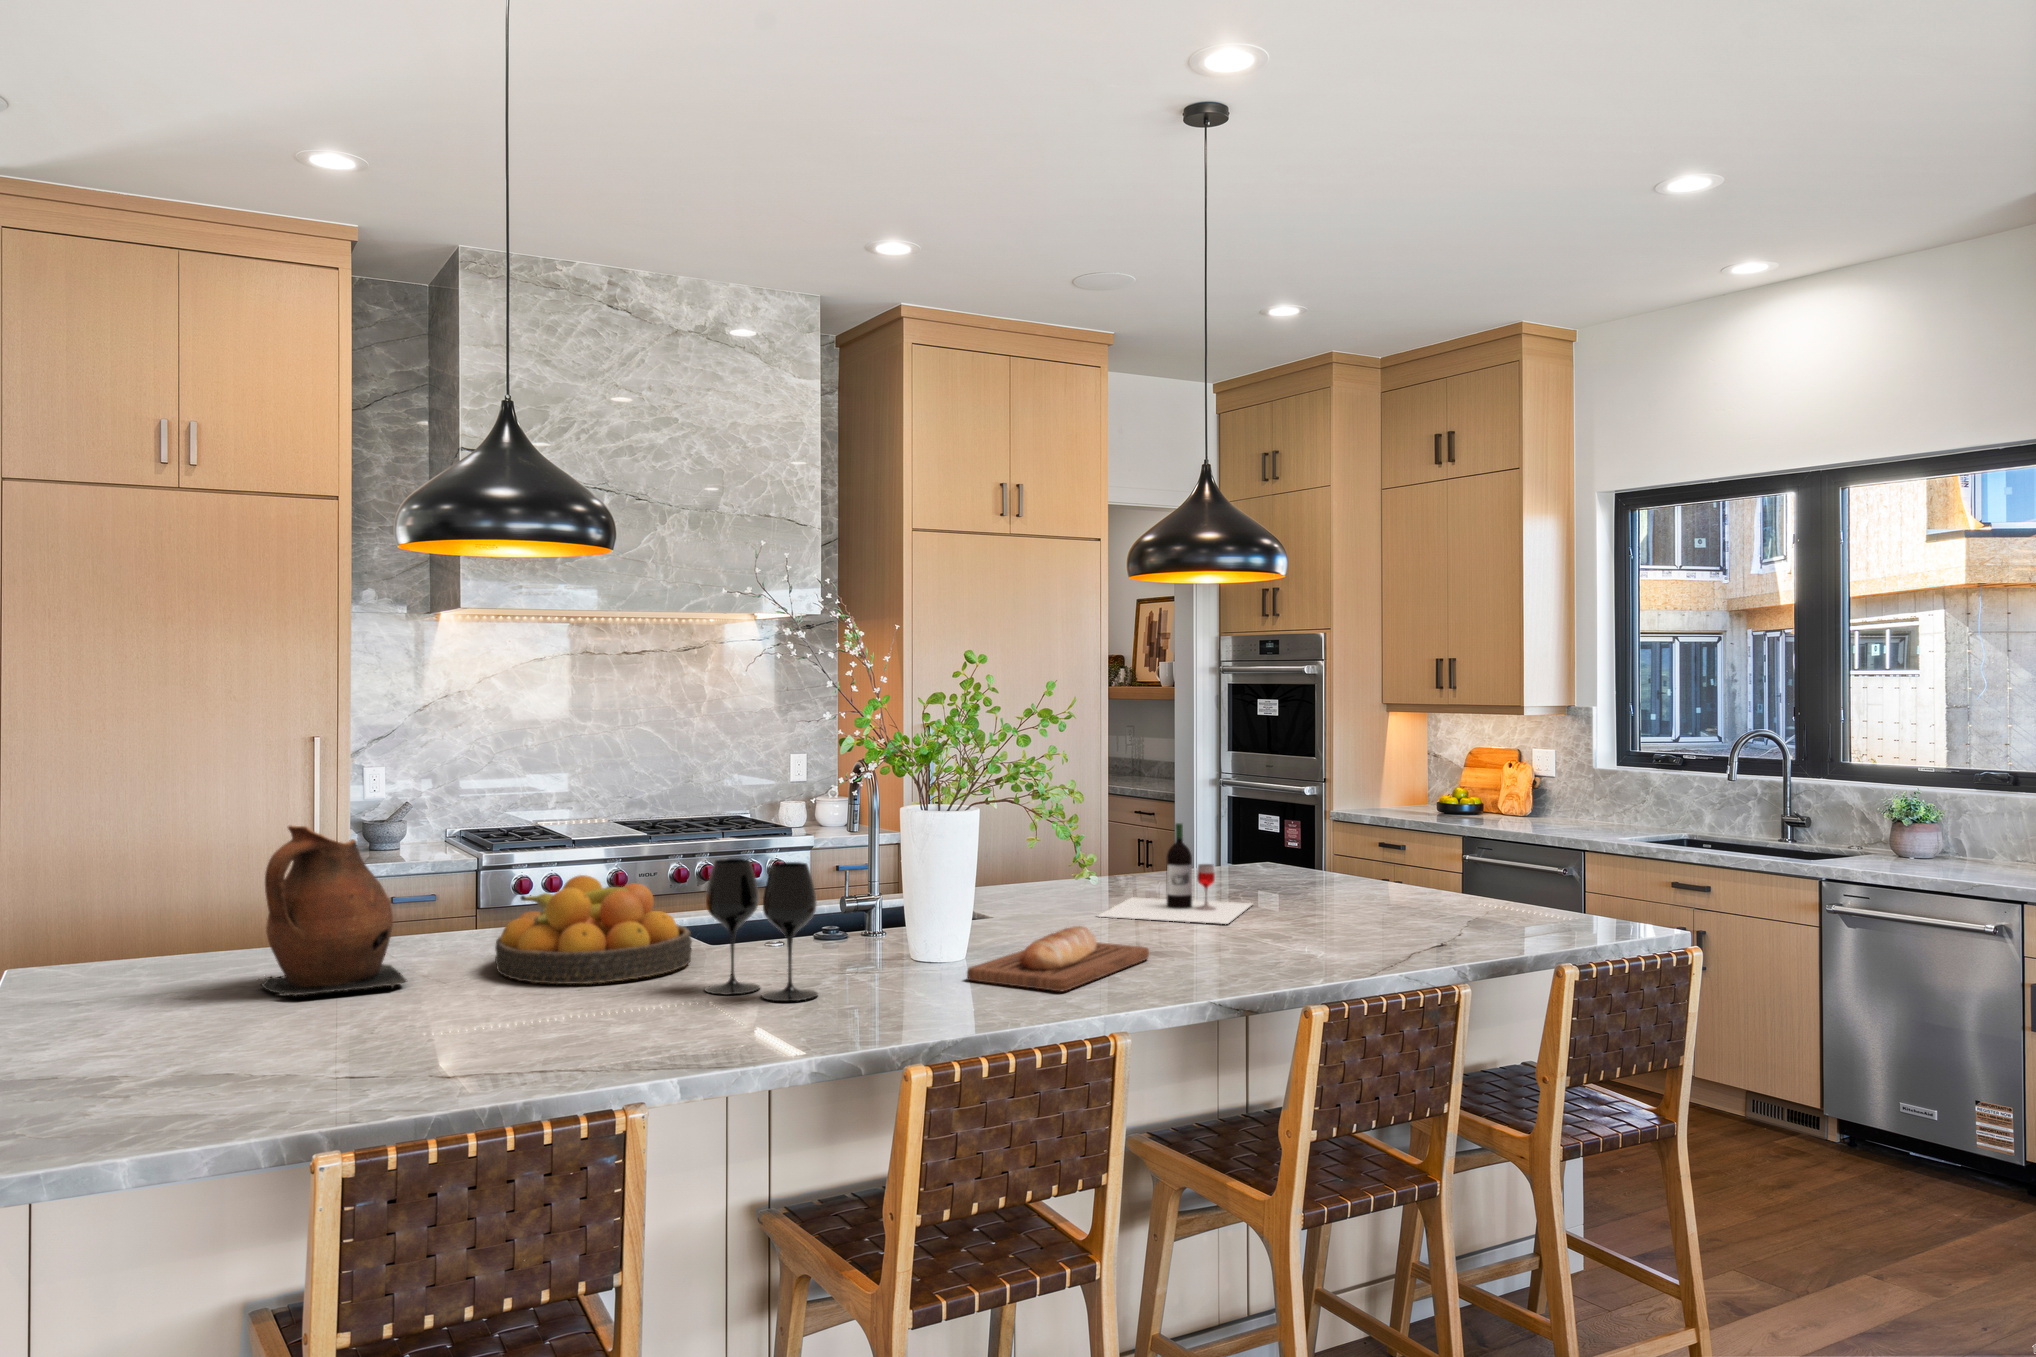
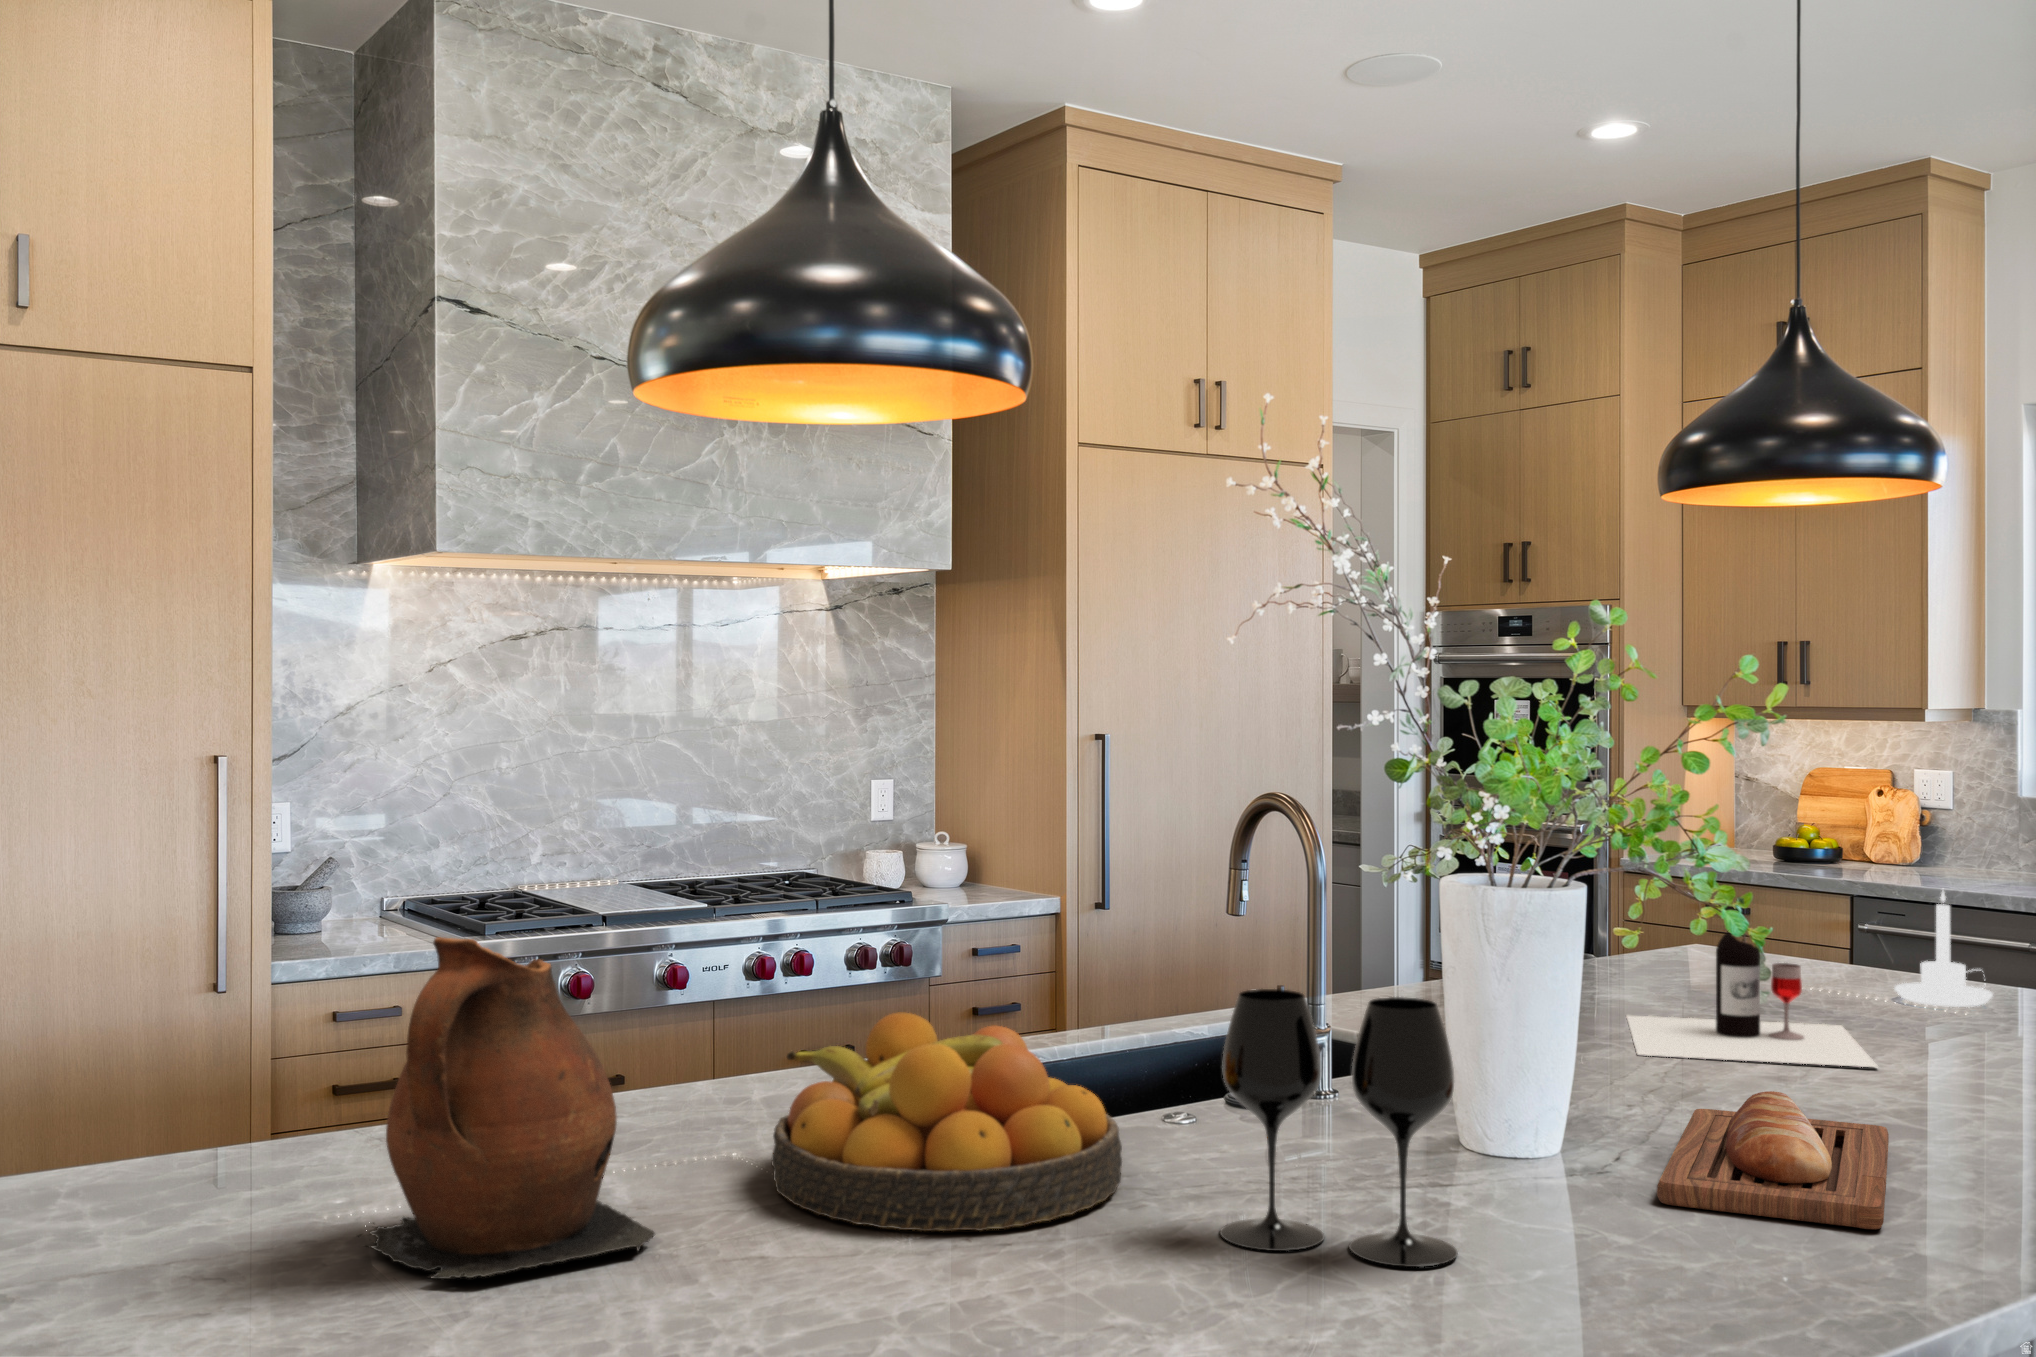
candle holder: none [1321,820,1378,895] -> present [1894,891,1993,1007]

